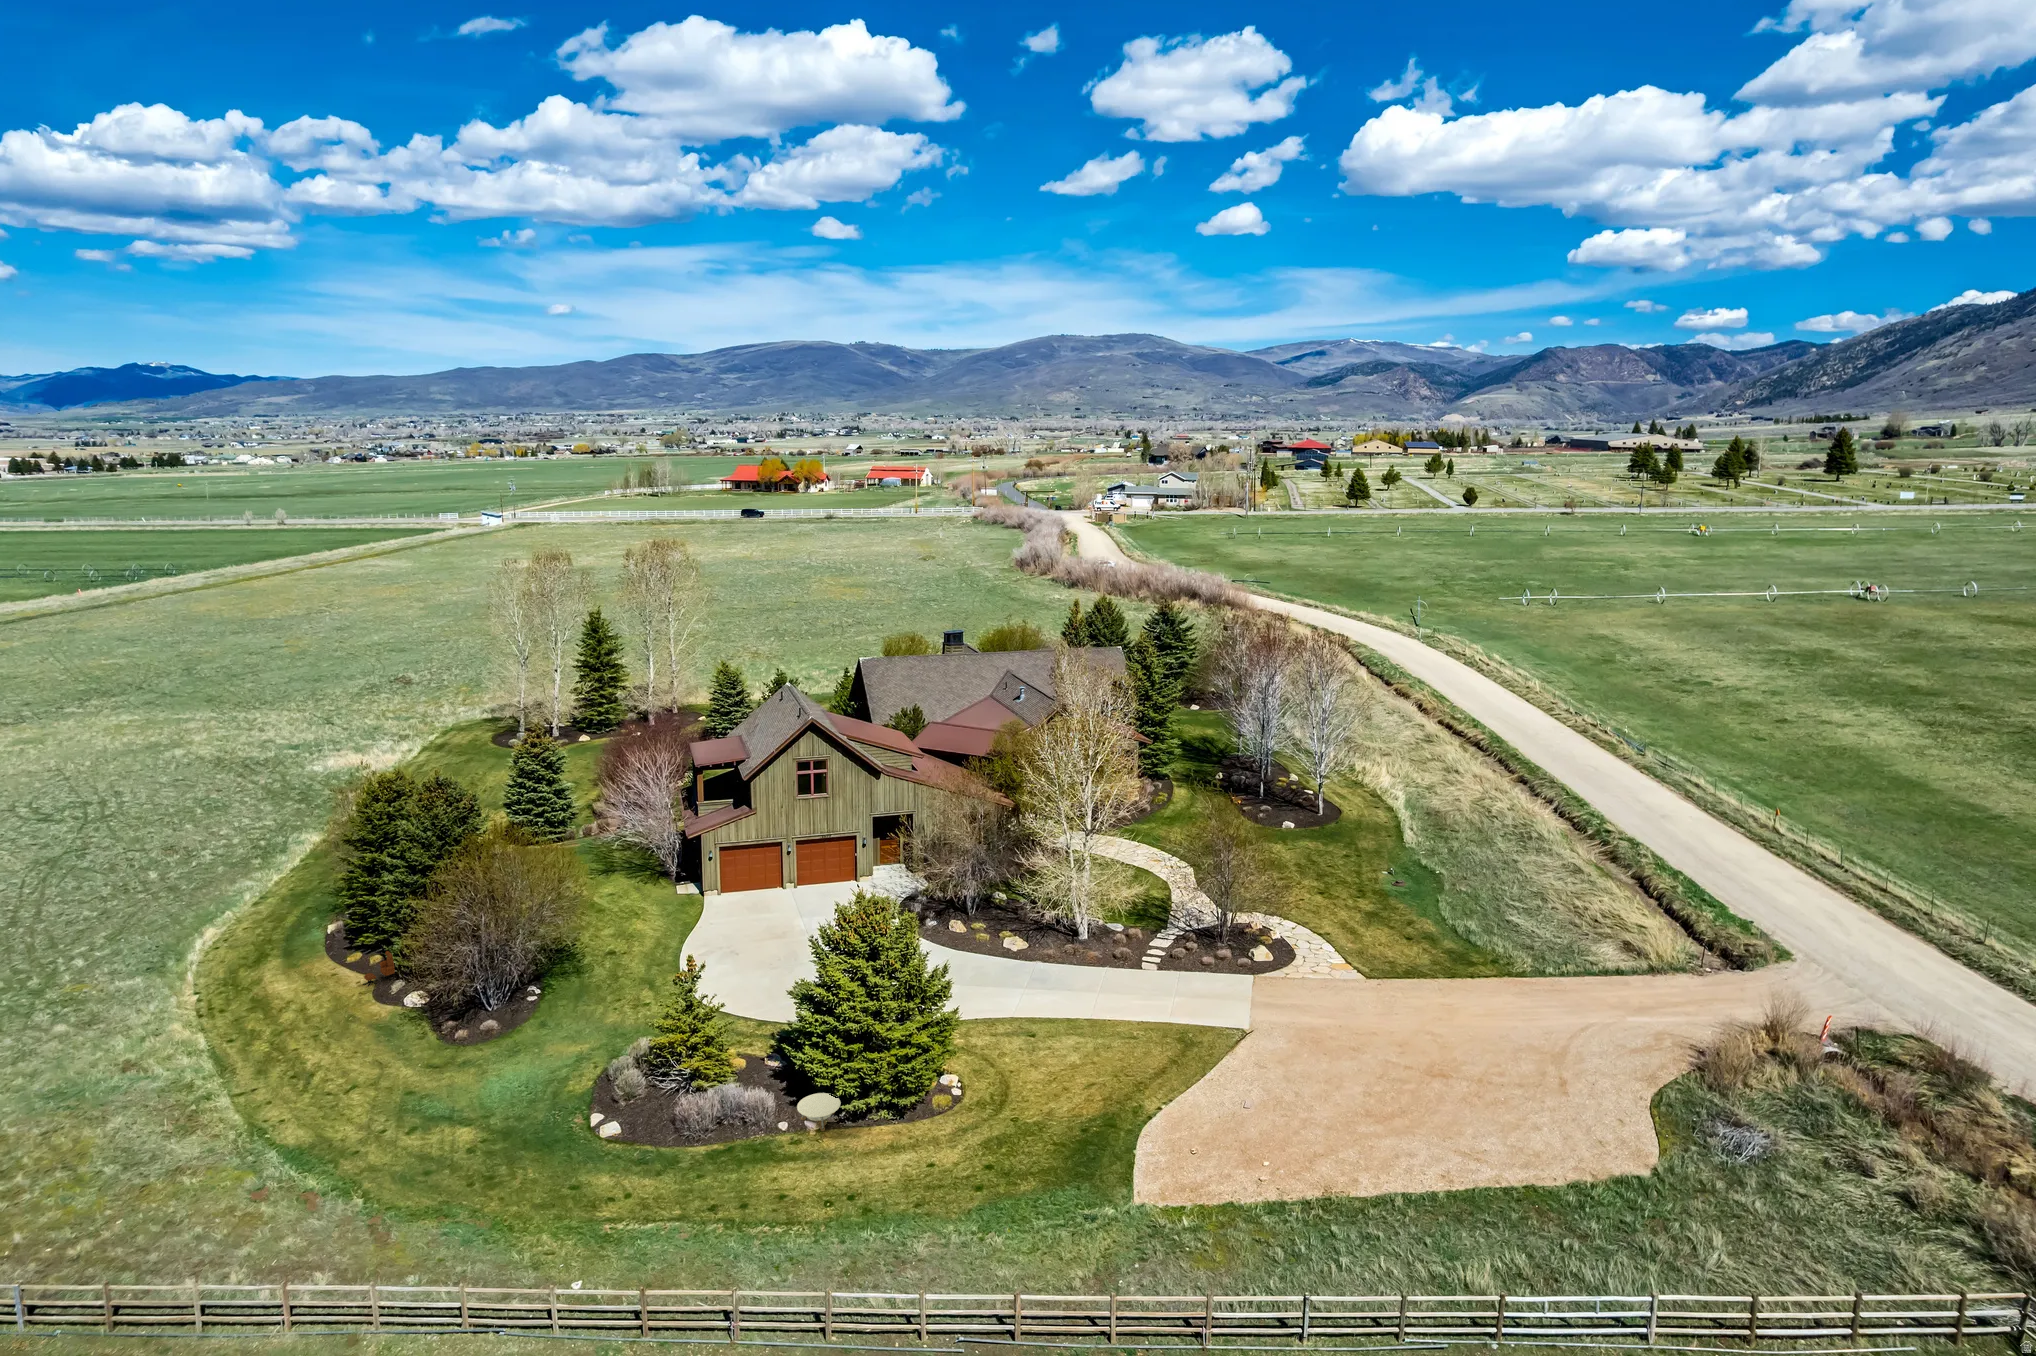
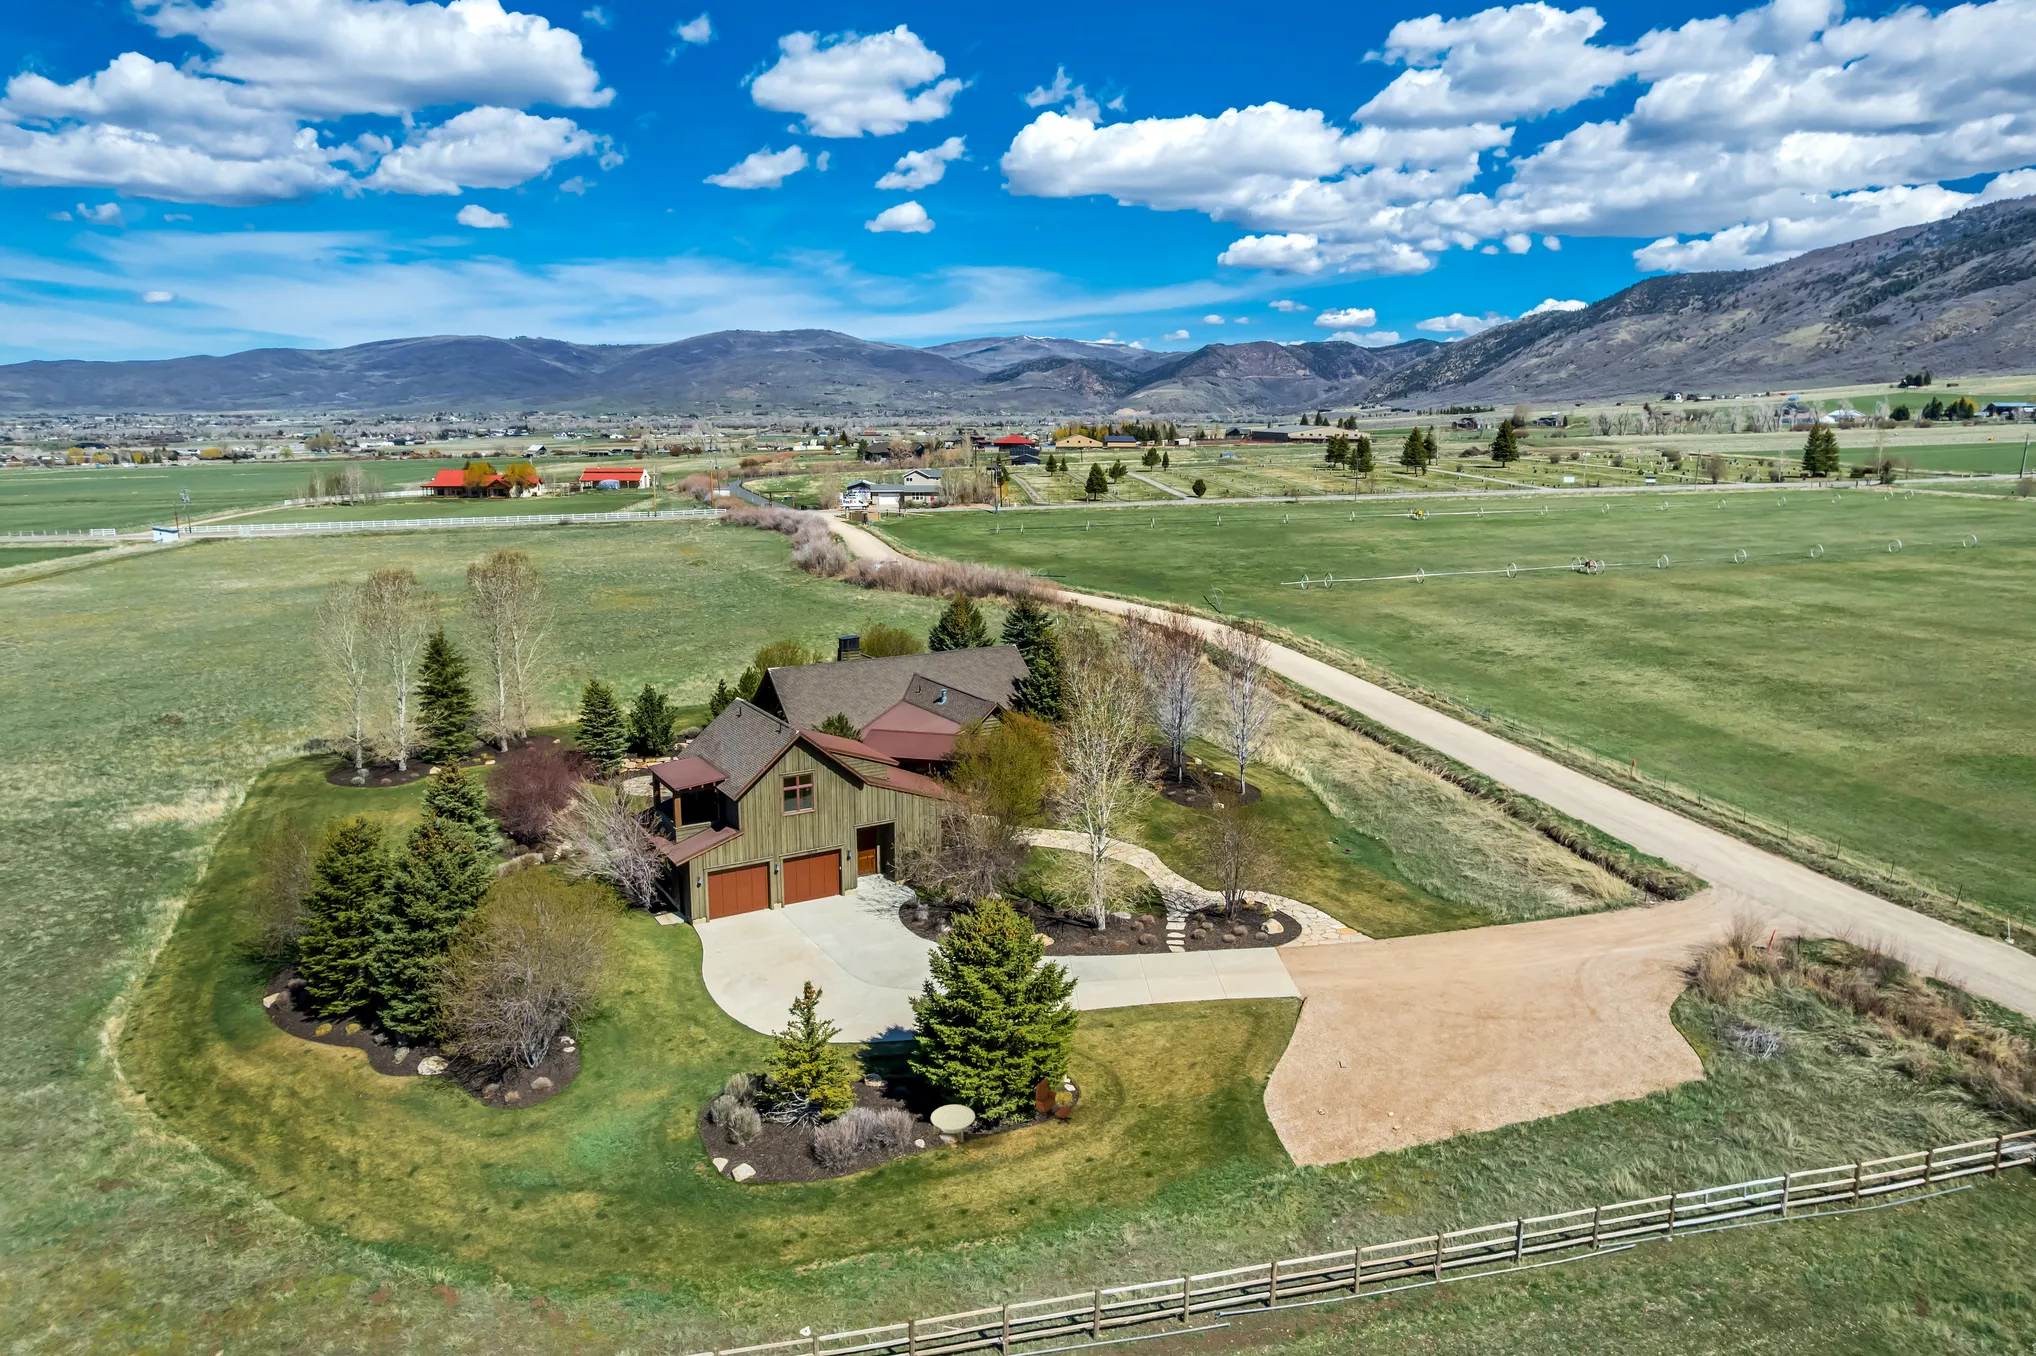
lounge chair: present [363,951,395,986] -> present [1035,1079,1071,1124]

